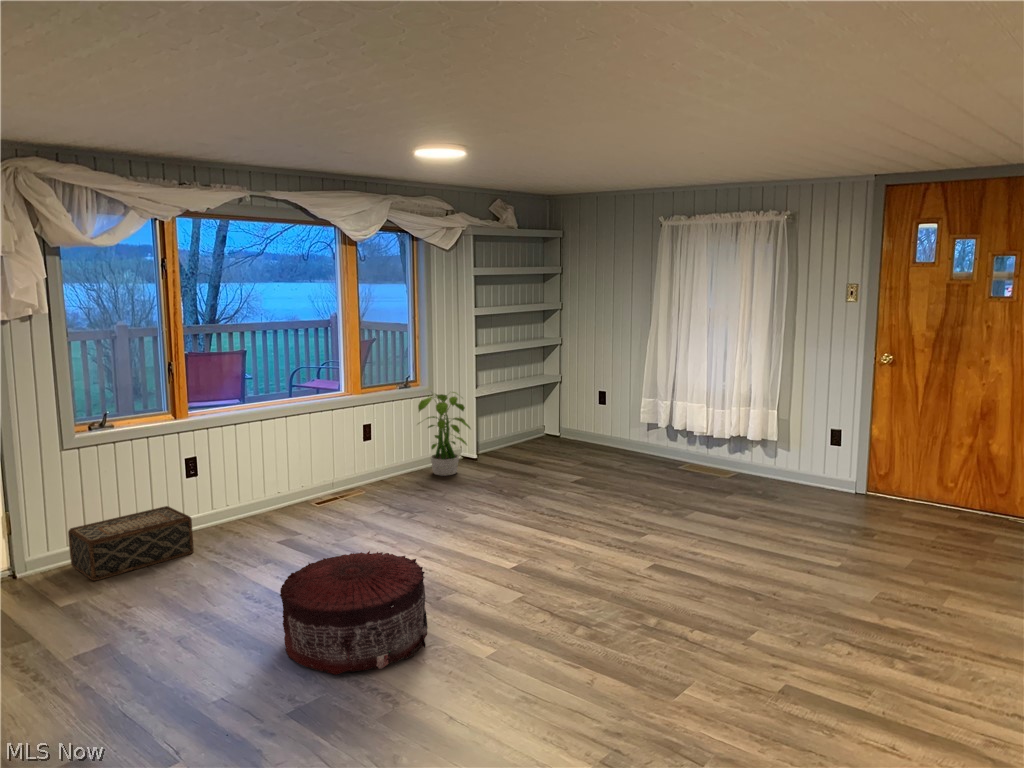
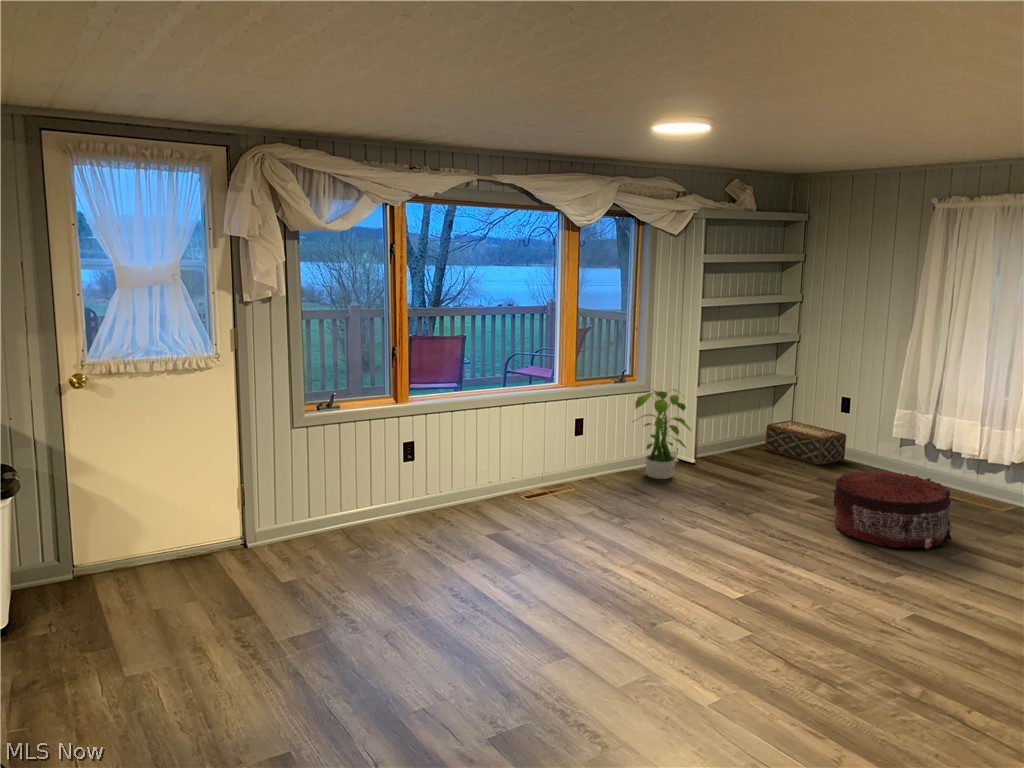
woven basket: present [68,506,194,581] -> present [765,421,846,465]
pouf: present [280,551,428,675] -> present [833,470,951,549]

